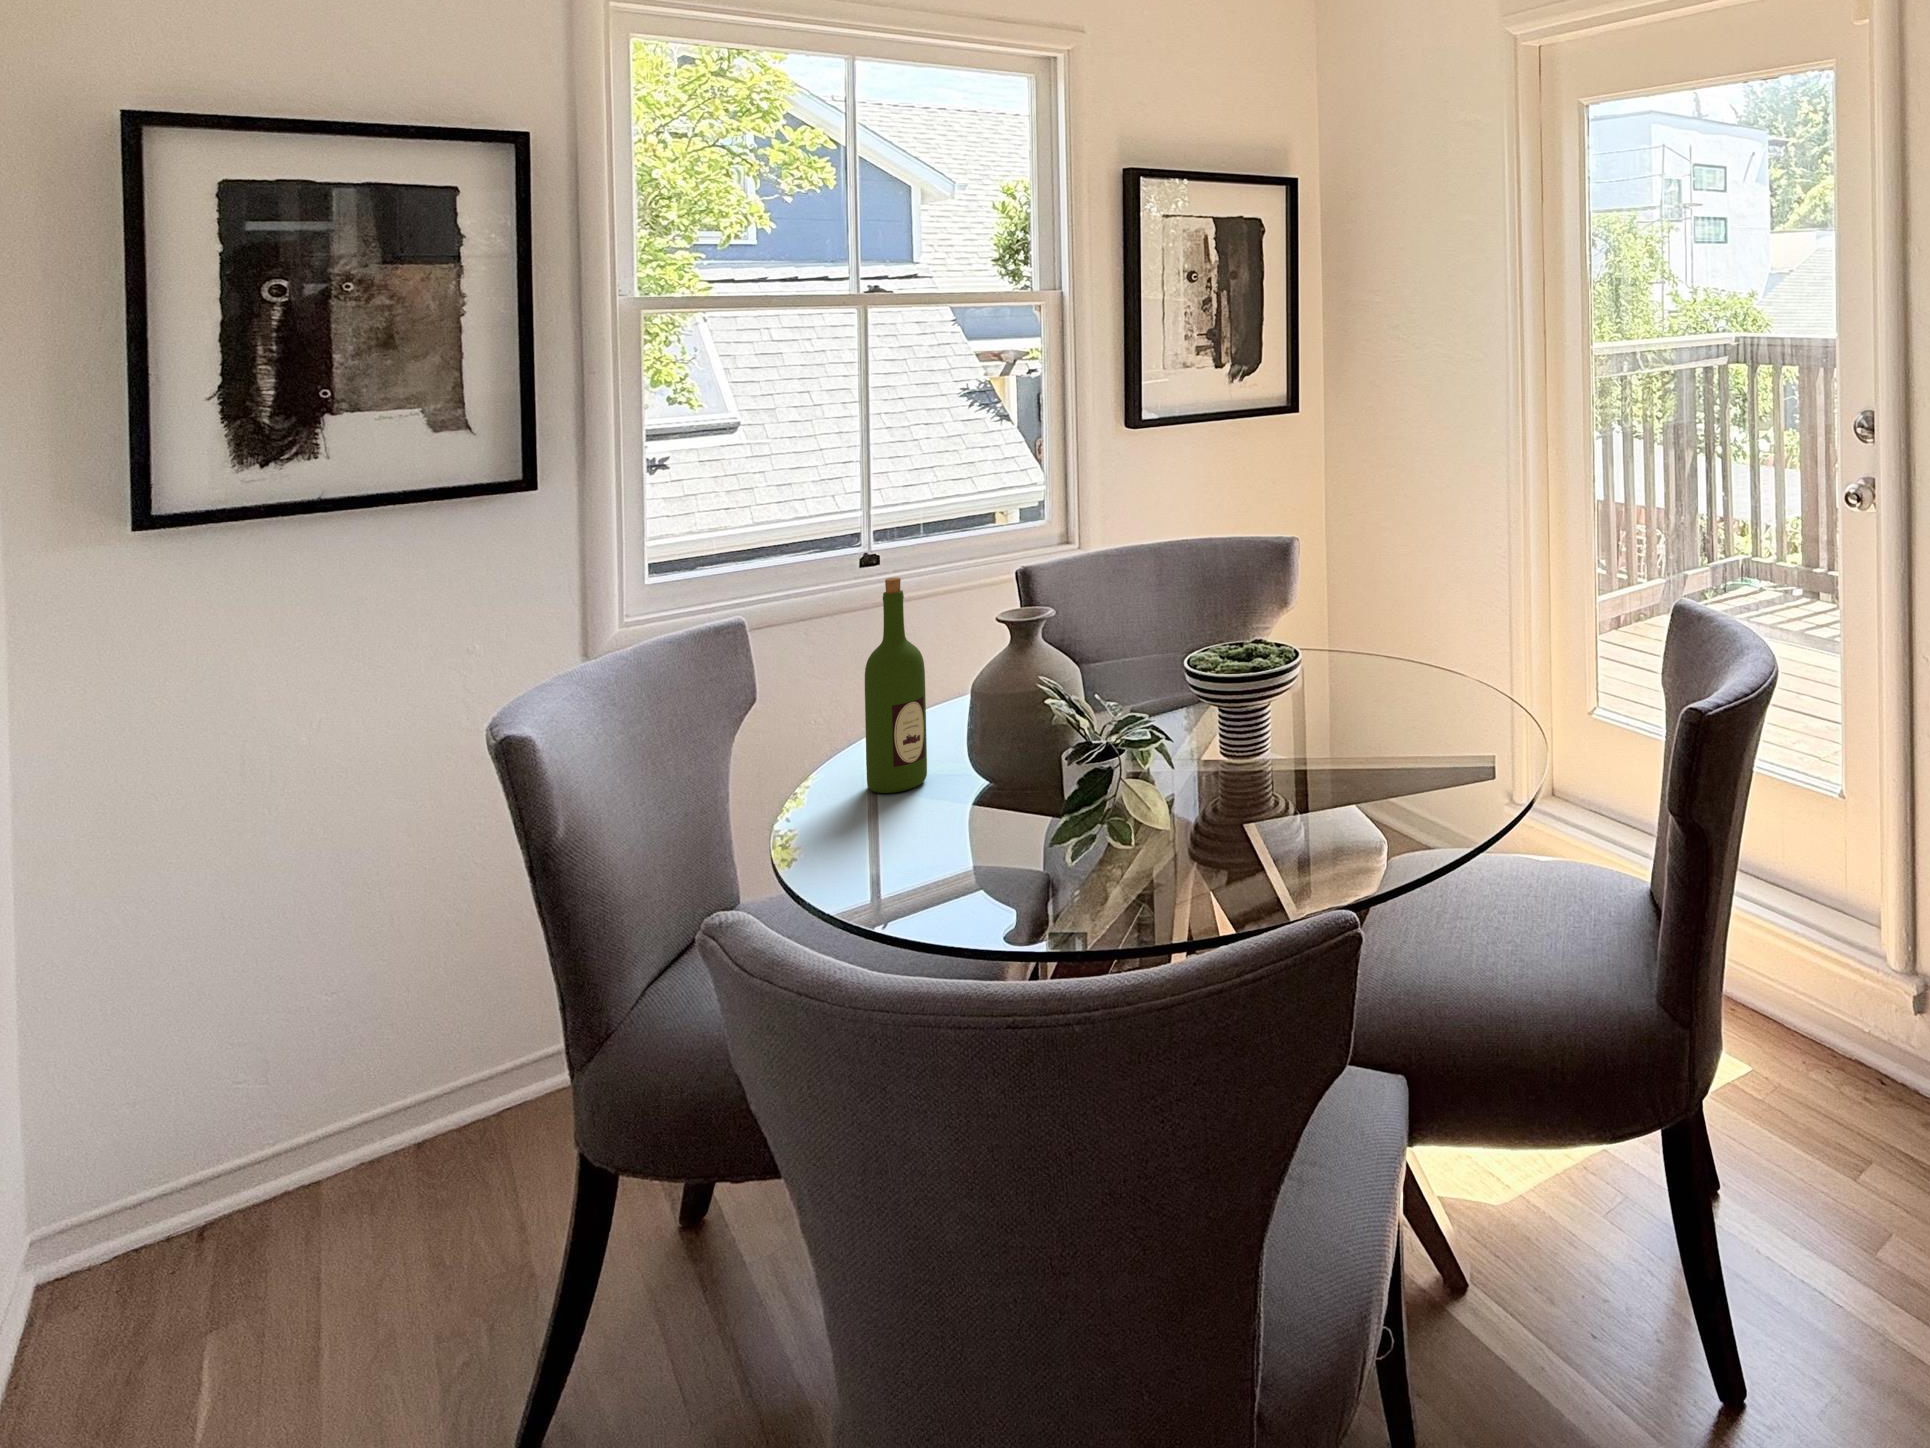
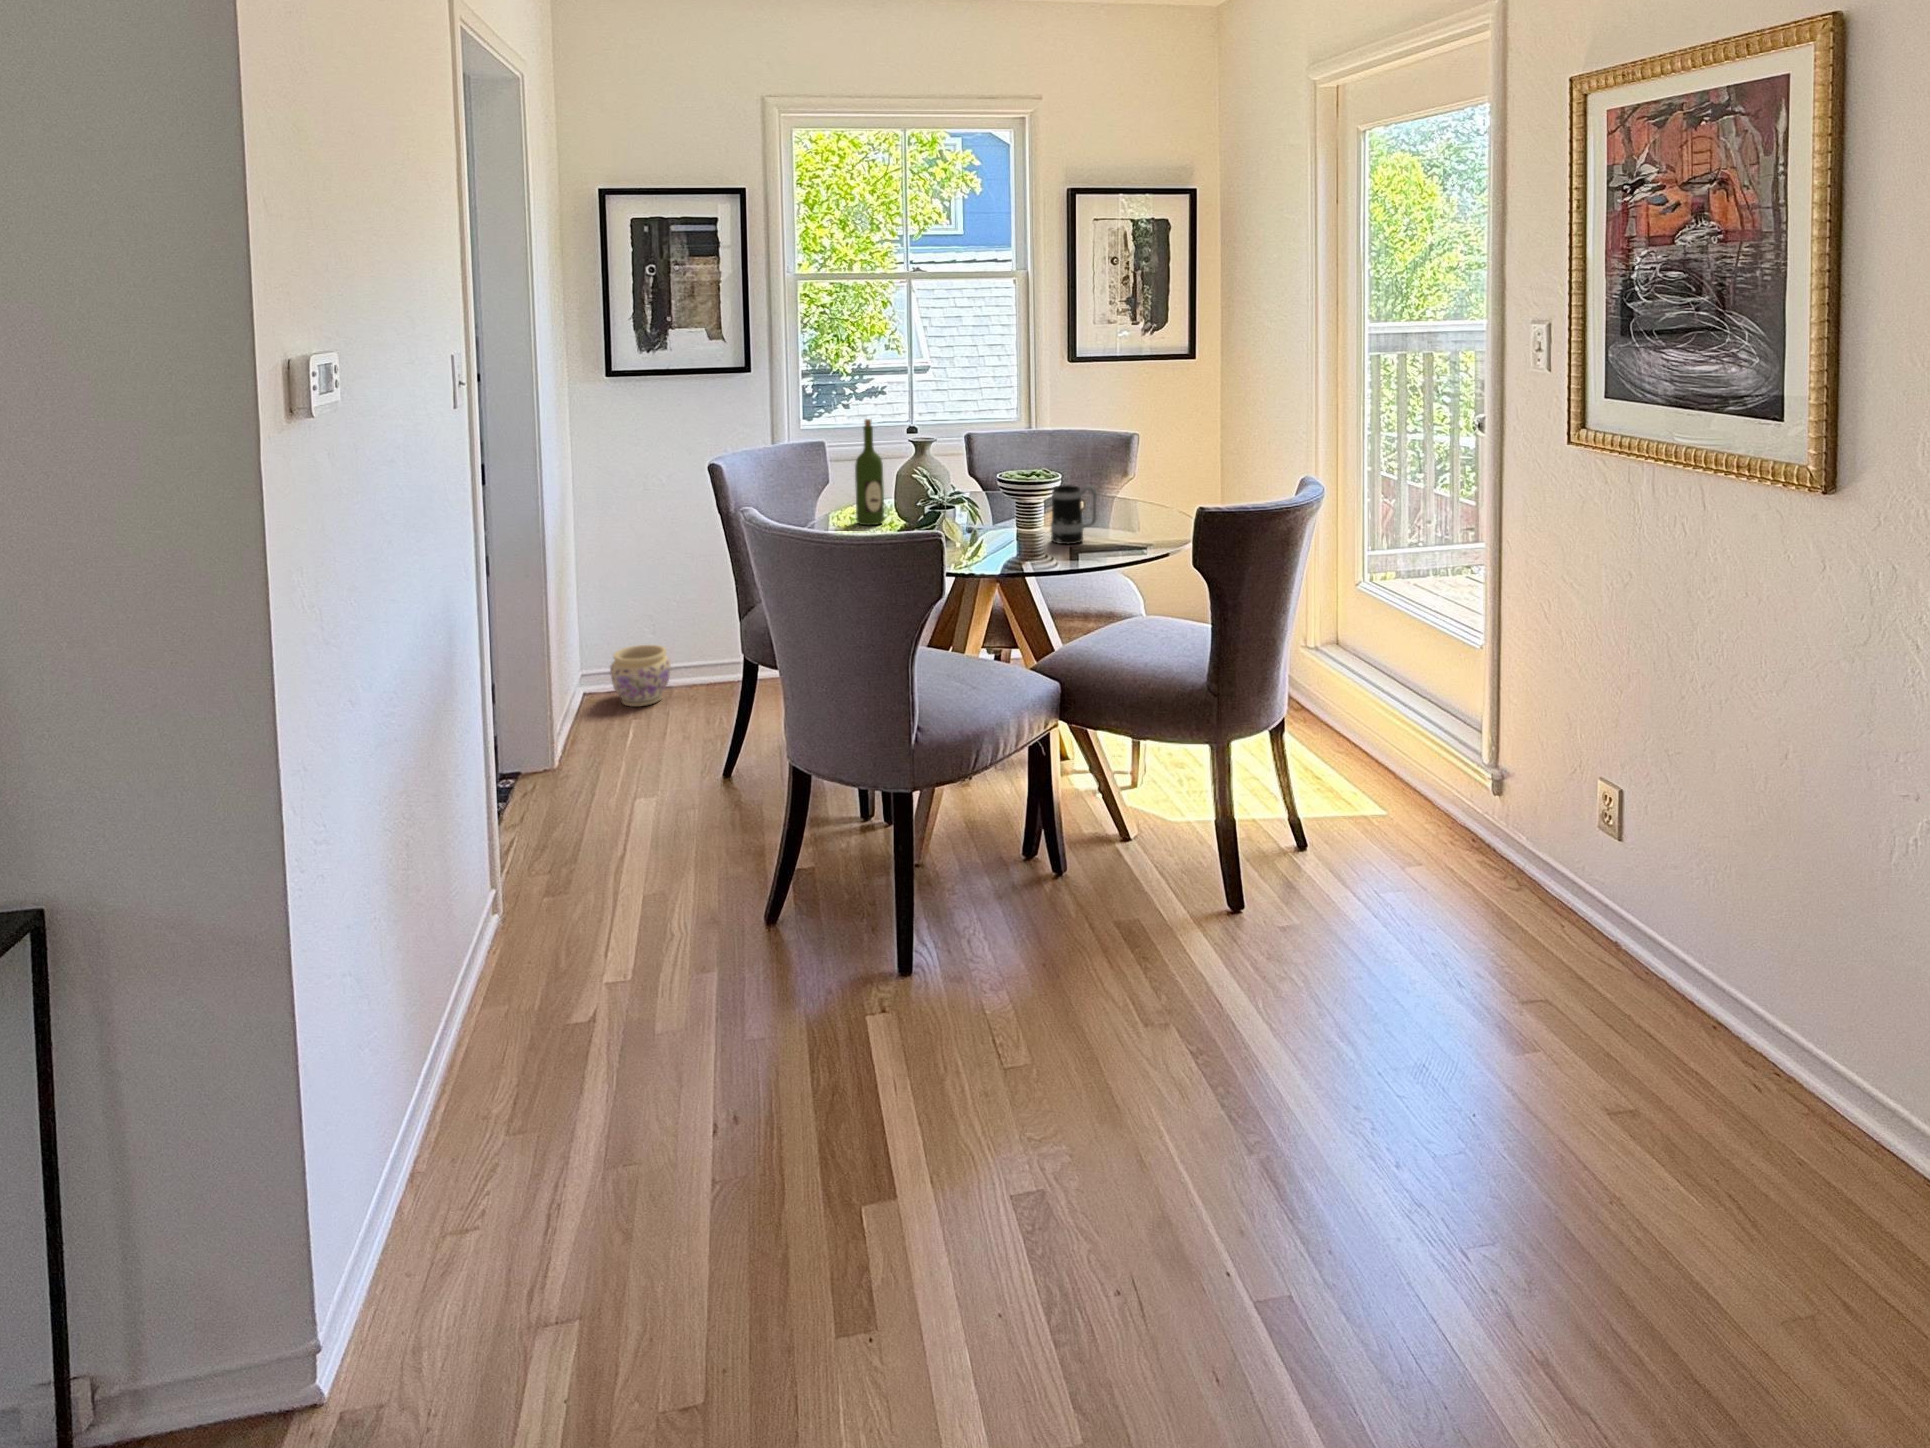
mug: none [1283,655,1359,770] -> present [1051,485,1097,544]
planter: none [132,1111,319,1292] -> present [610,645,671,707]

